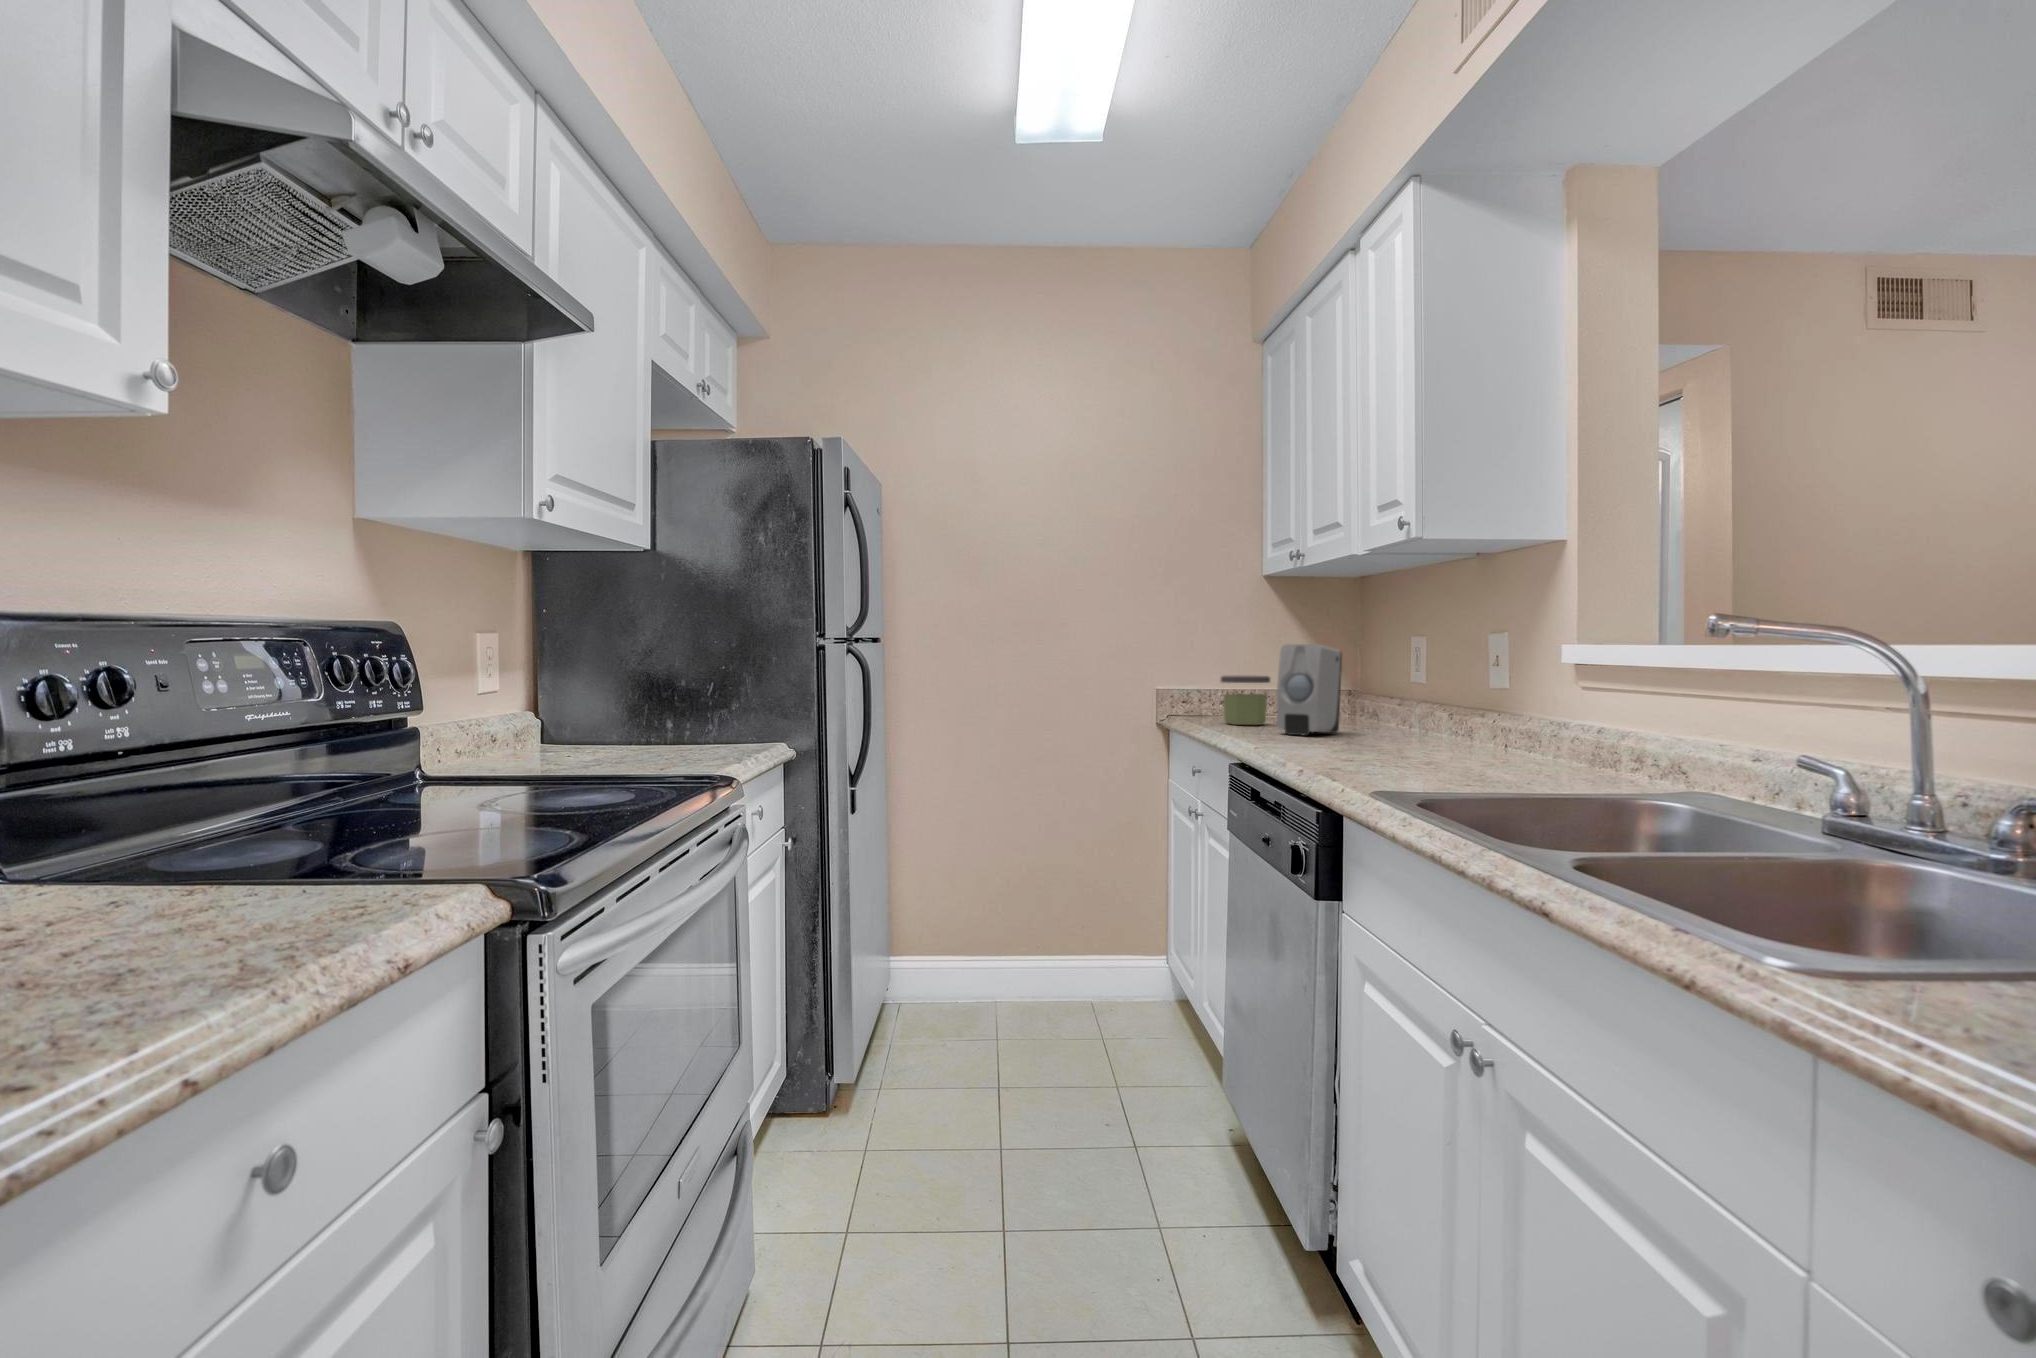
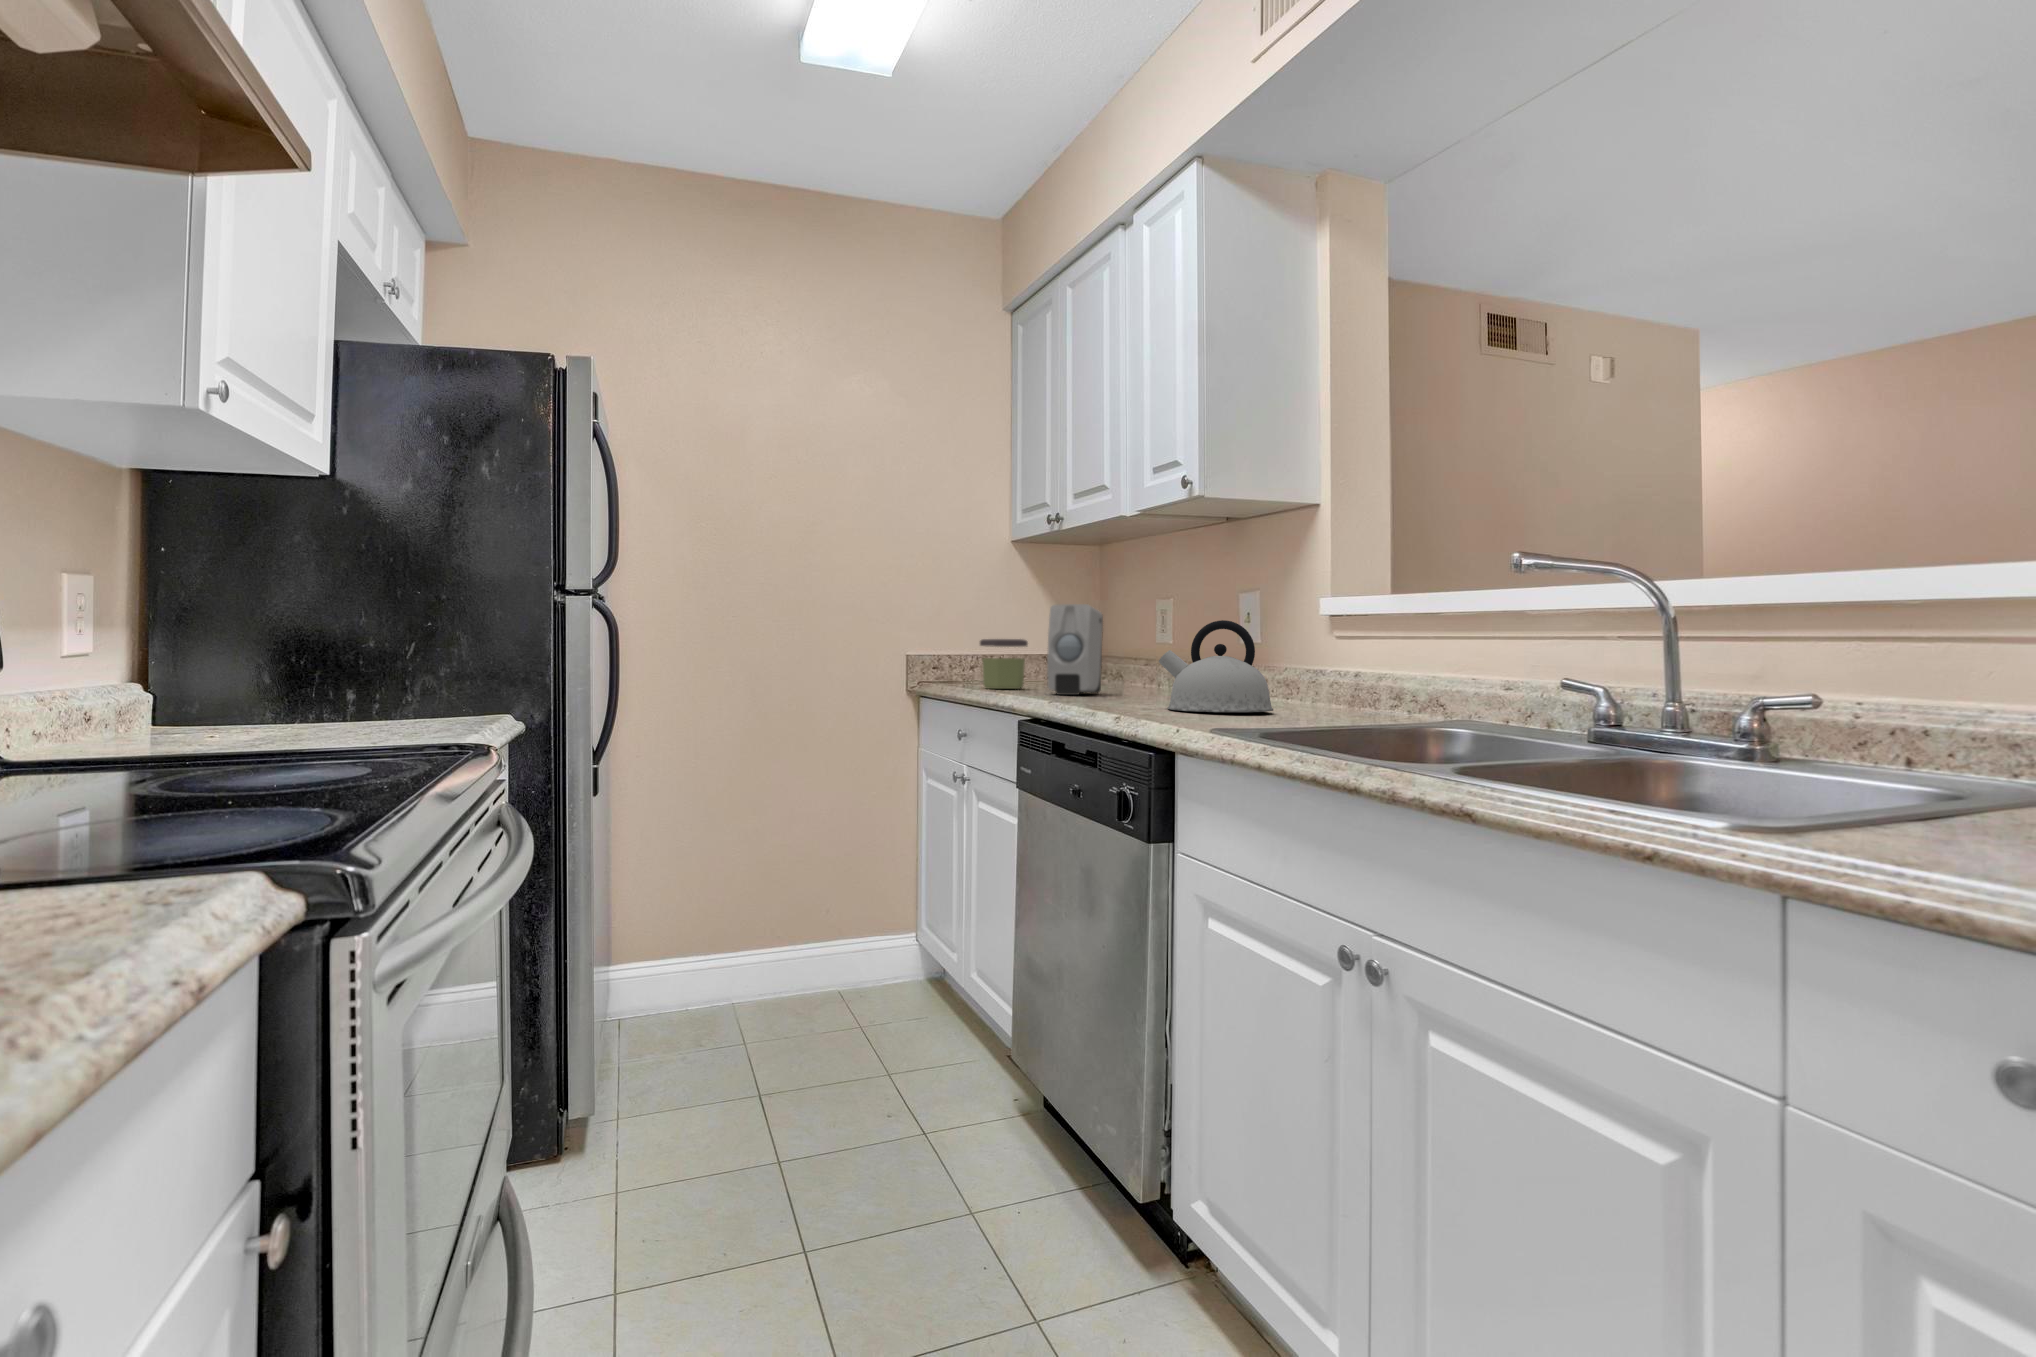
kettle: none [1363,669,1489,768] -> present [1159,620,1273,712]

